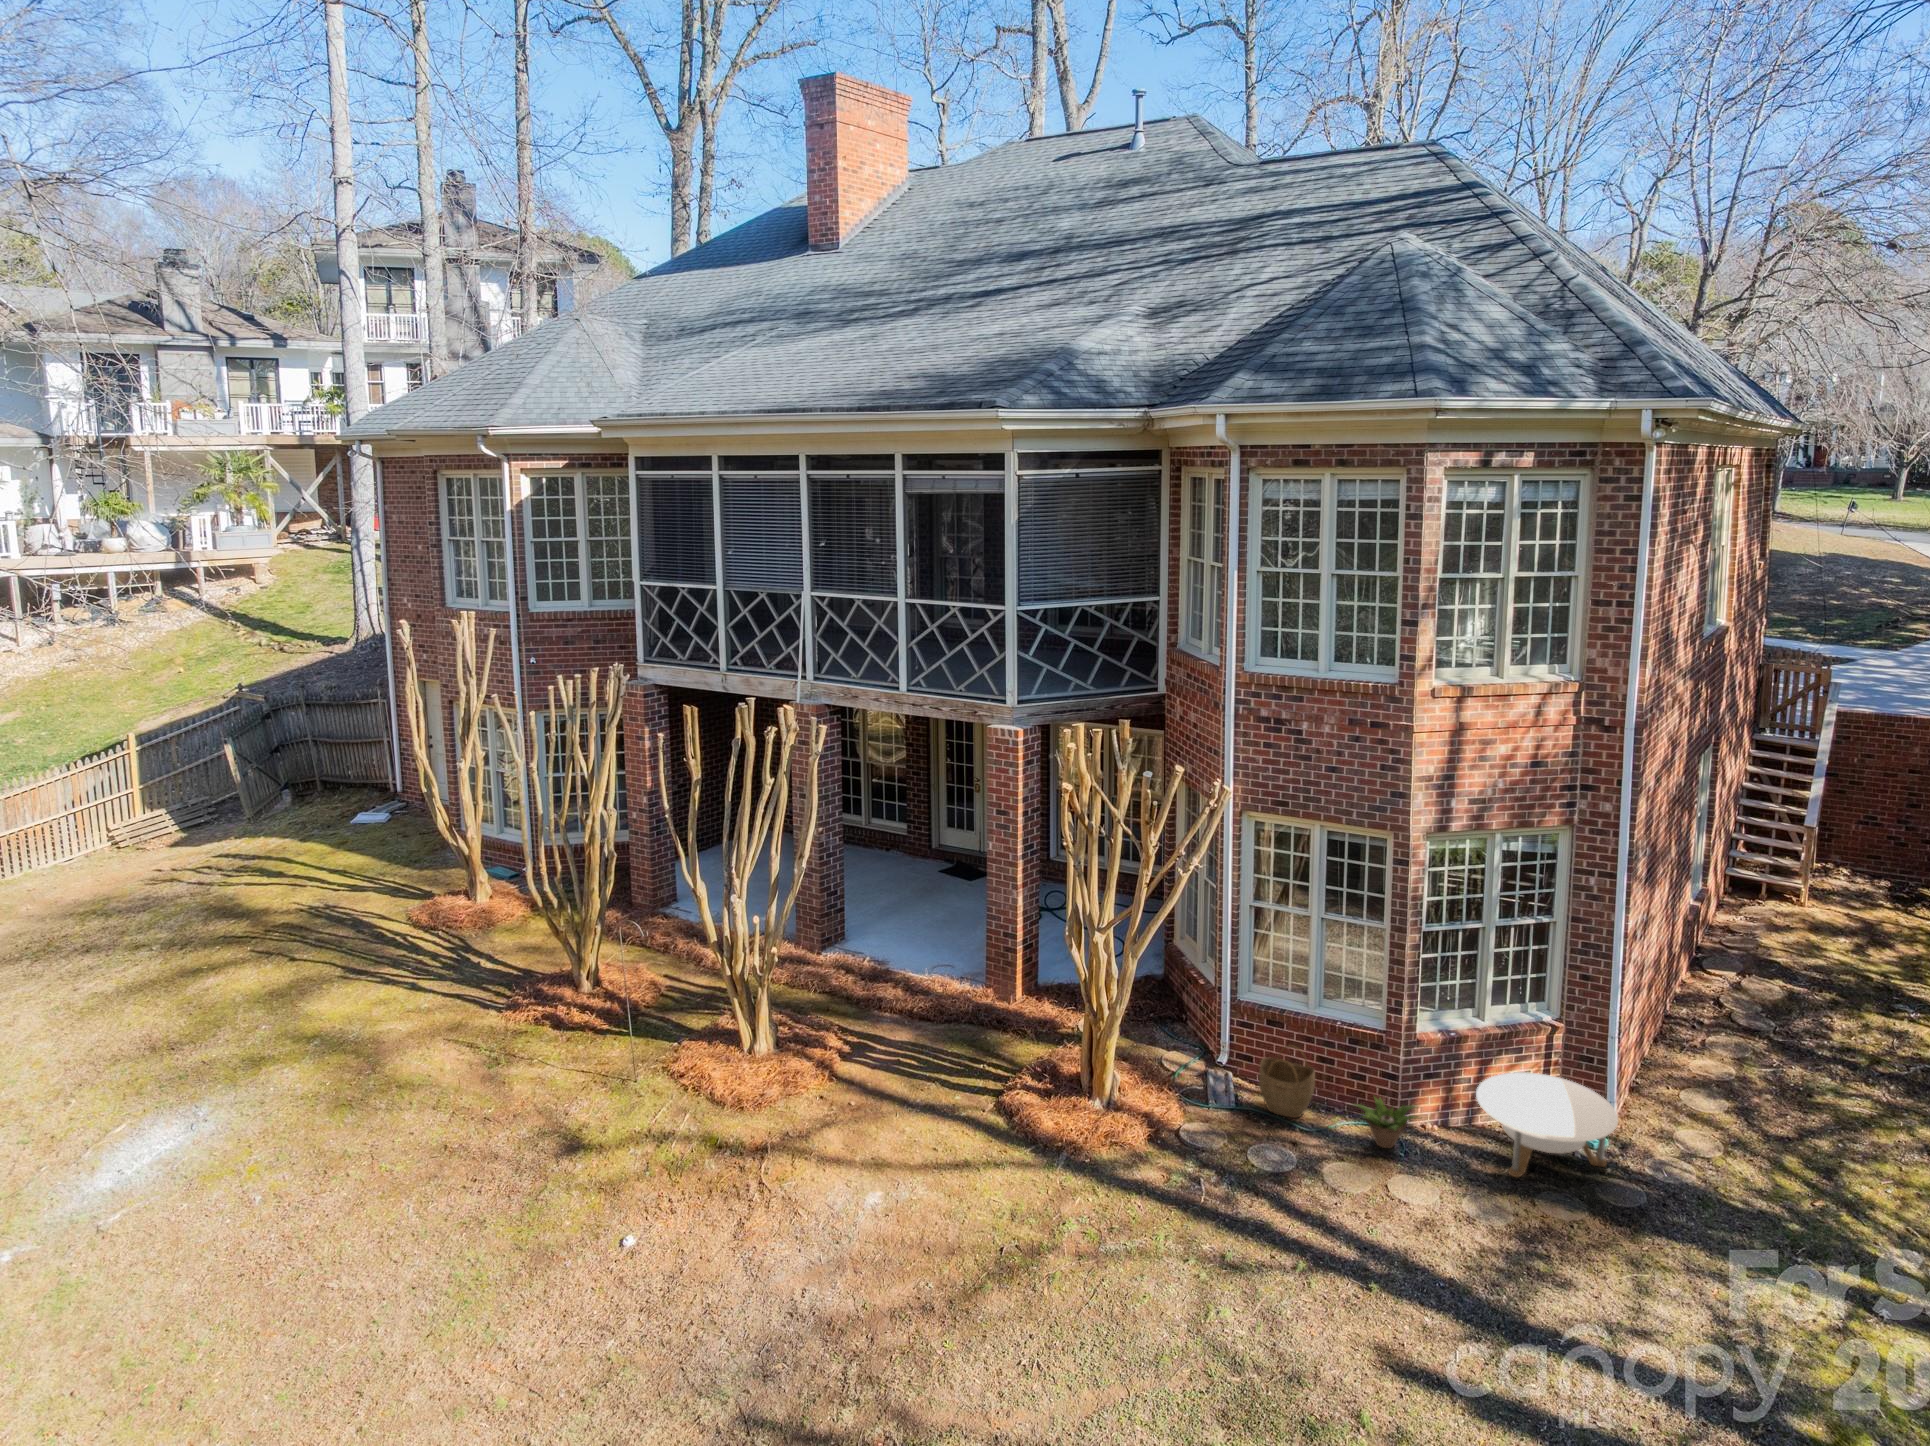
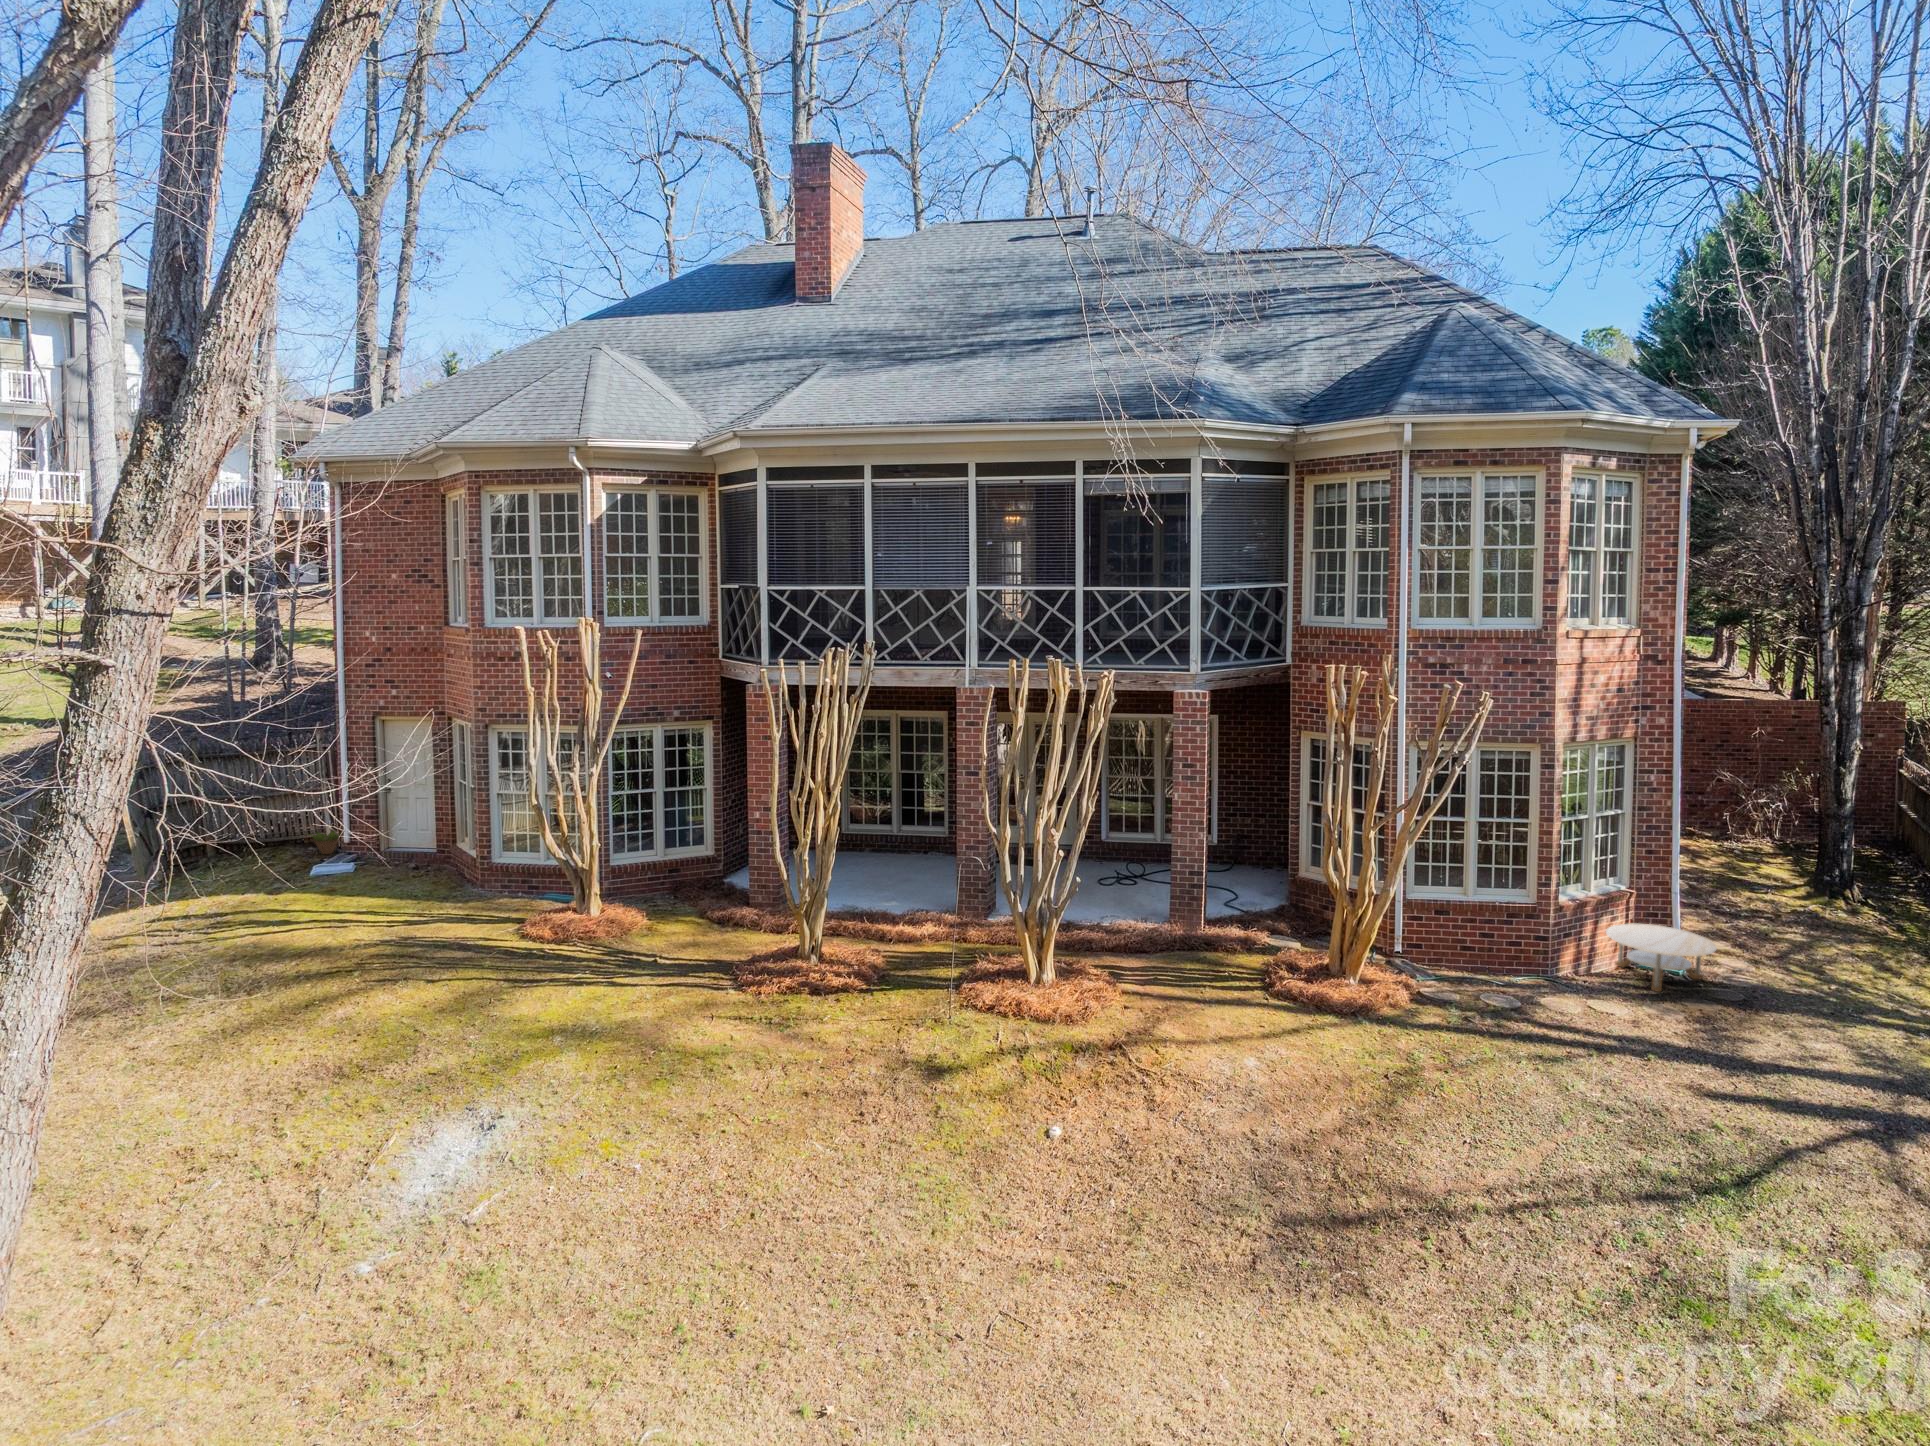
woven basket: present [1259,1045,1315,1118] -> none [1447,924,1494,980]
decorative plant: present [1354,1097,1418,1148] -> present [310,831,341,854]

